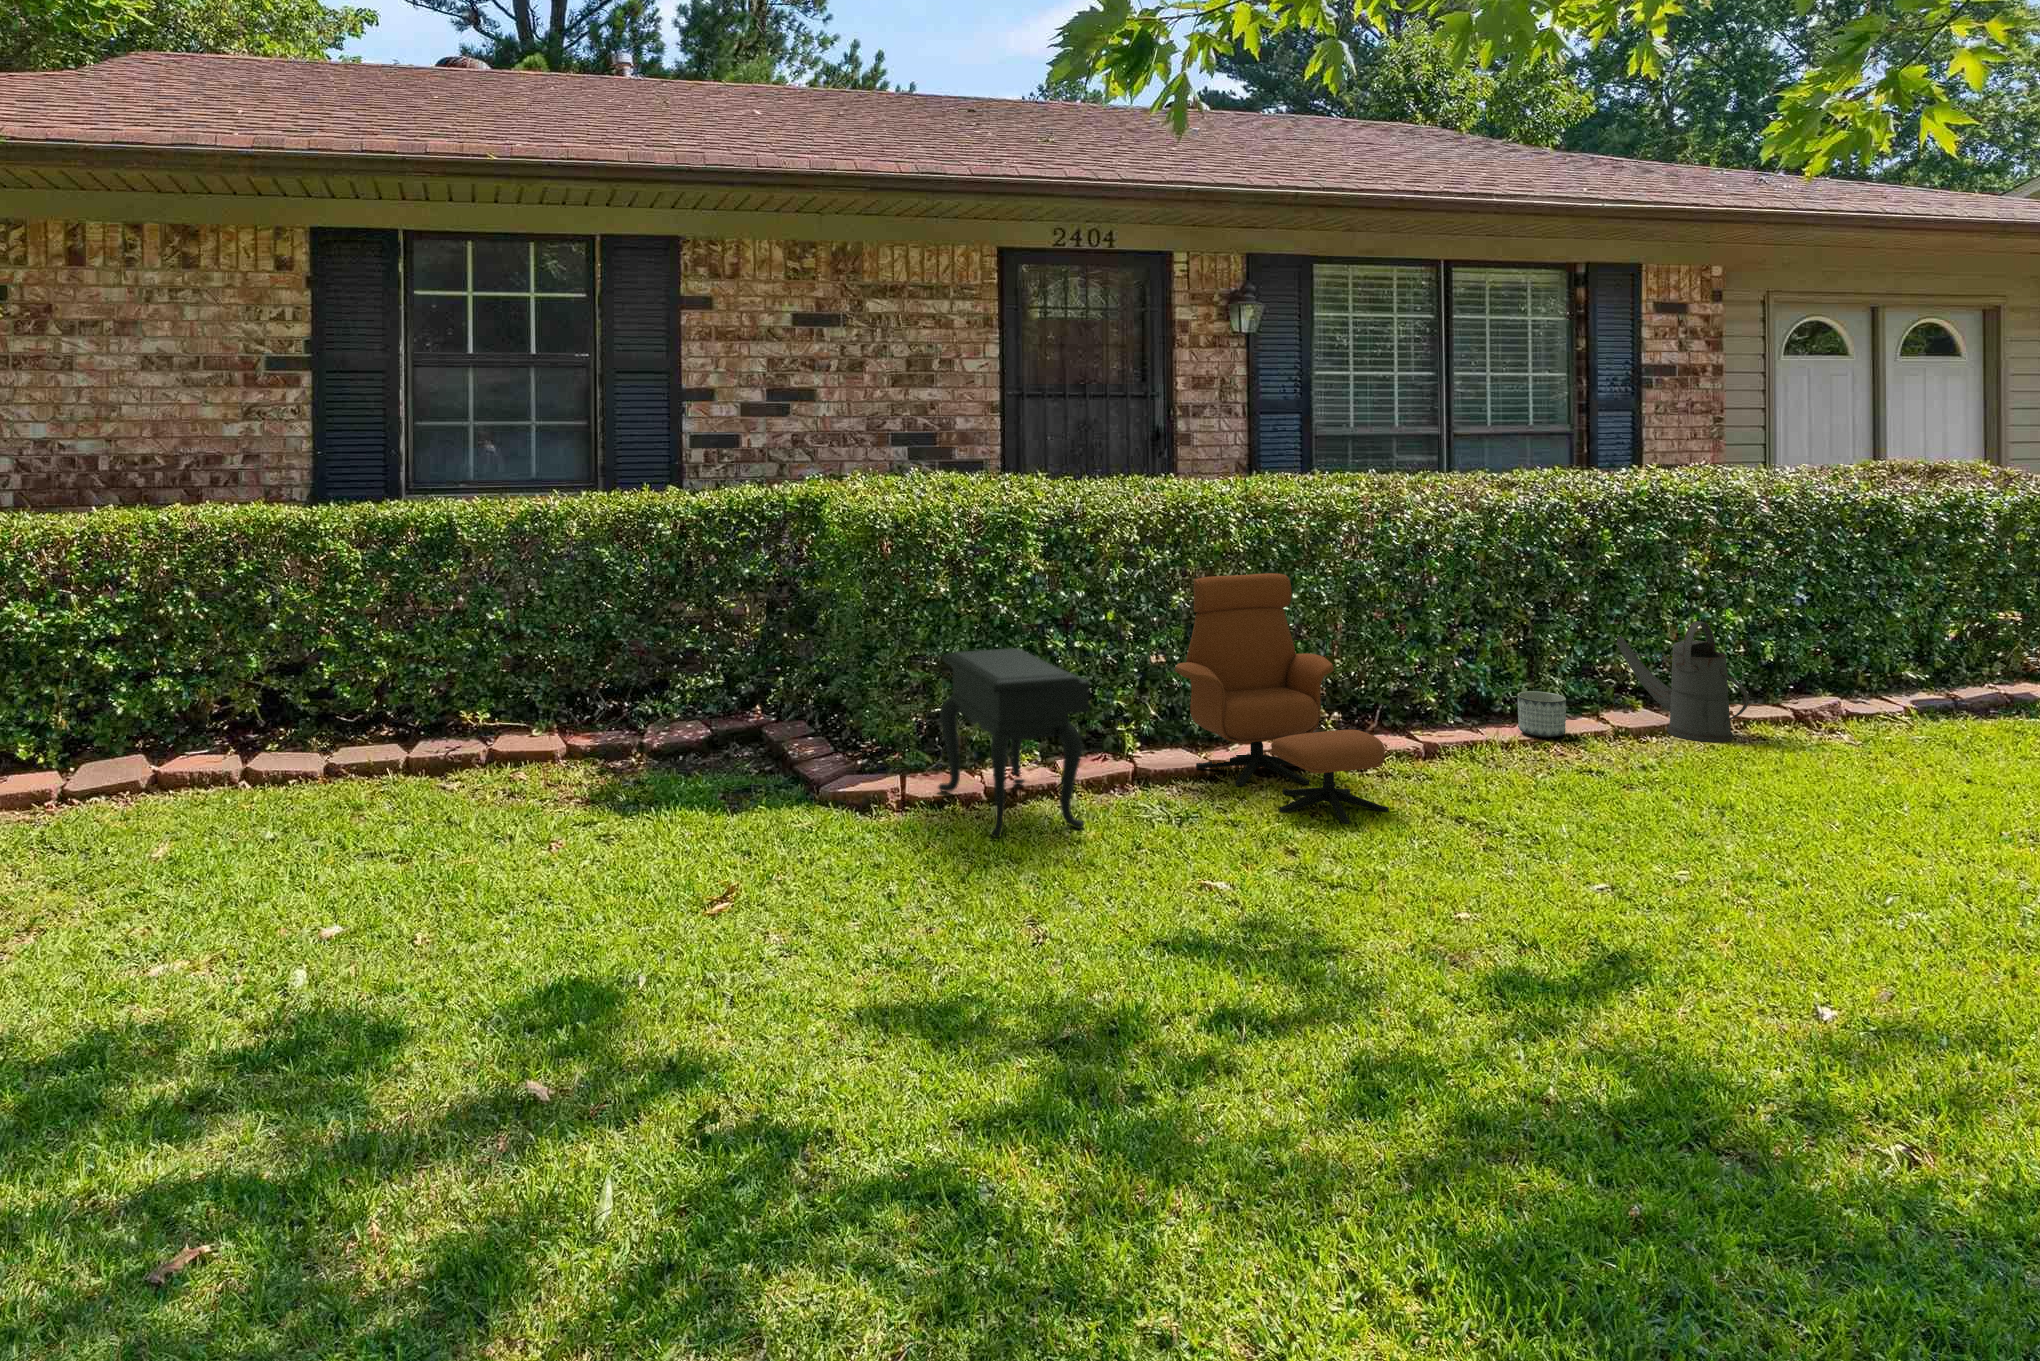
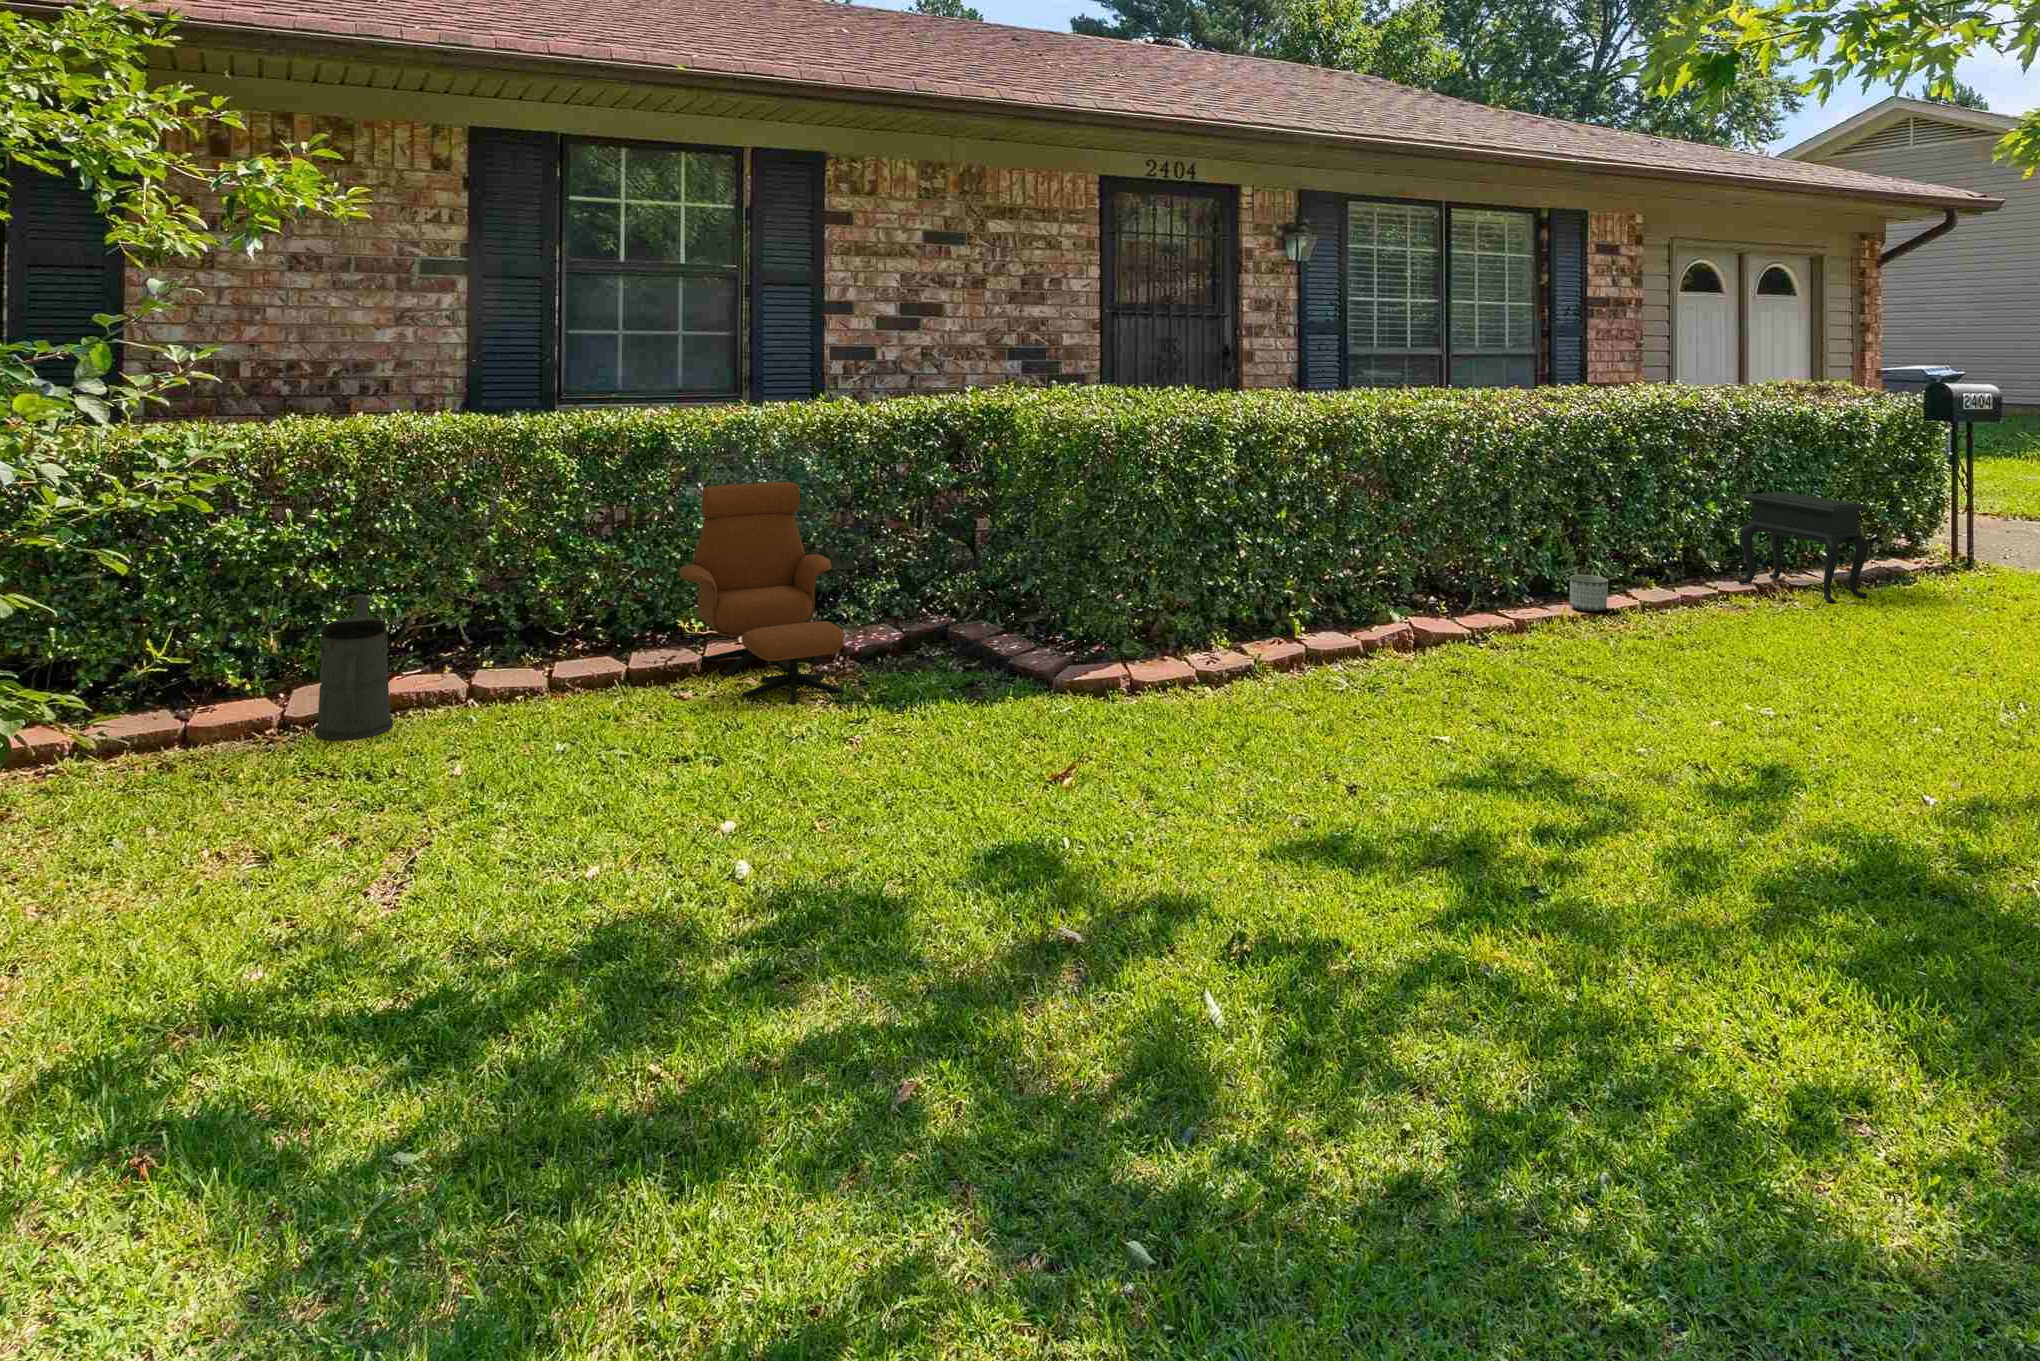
lounge chair: present [1175,573,1389,824] -> present [679,482,844,705]
watering can: present [1617,621,1749,742] -> present [314,594,393,741]
side table: present [939,648,1090,838] -> present [1738,492,1869,604]

